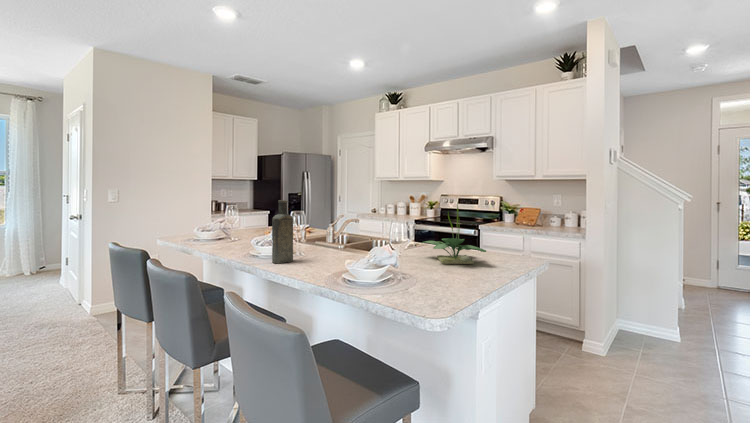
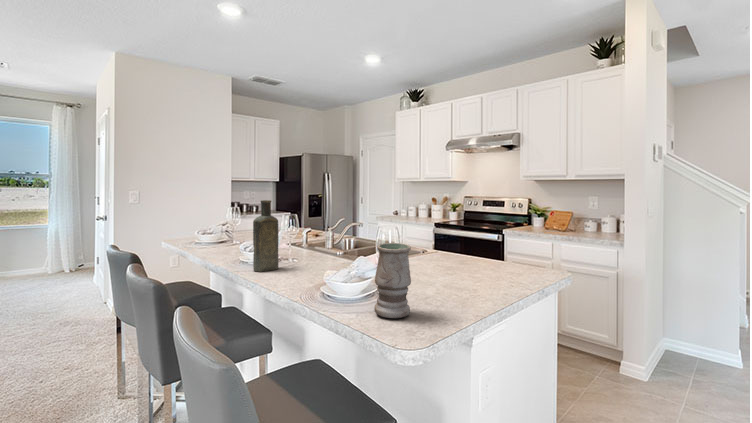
potted plant: present [422,203,486,264] -> none [423,202,501,276]
vase: none [394,235,423,294] -> present [374,242,411,318]

